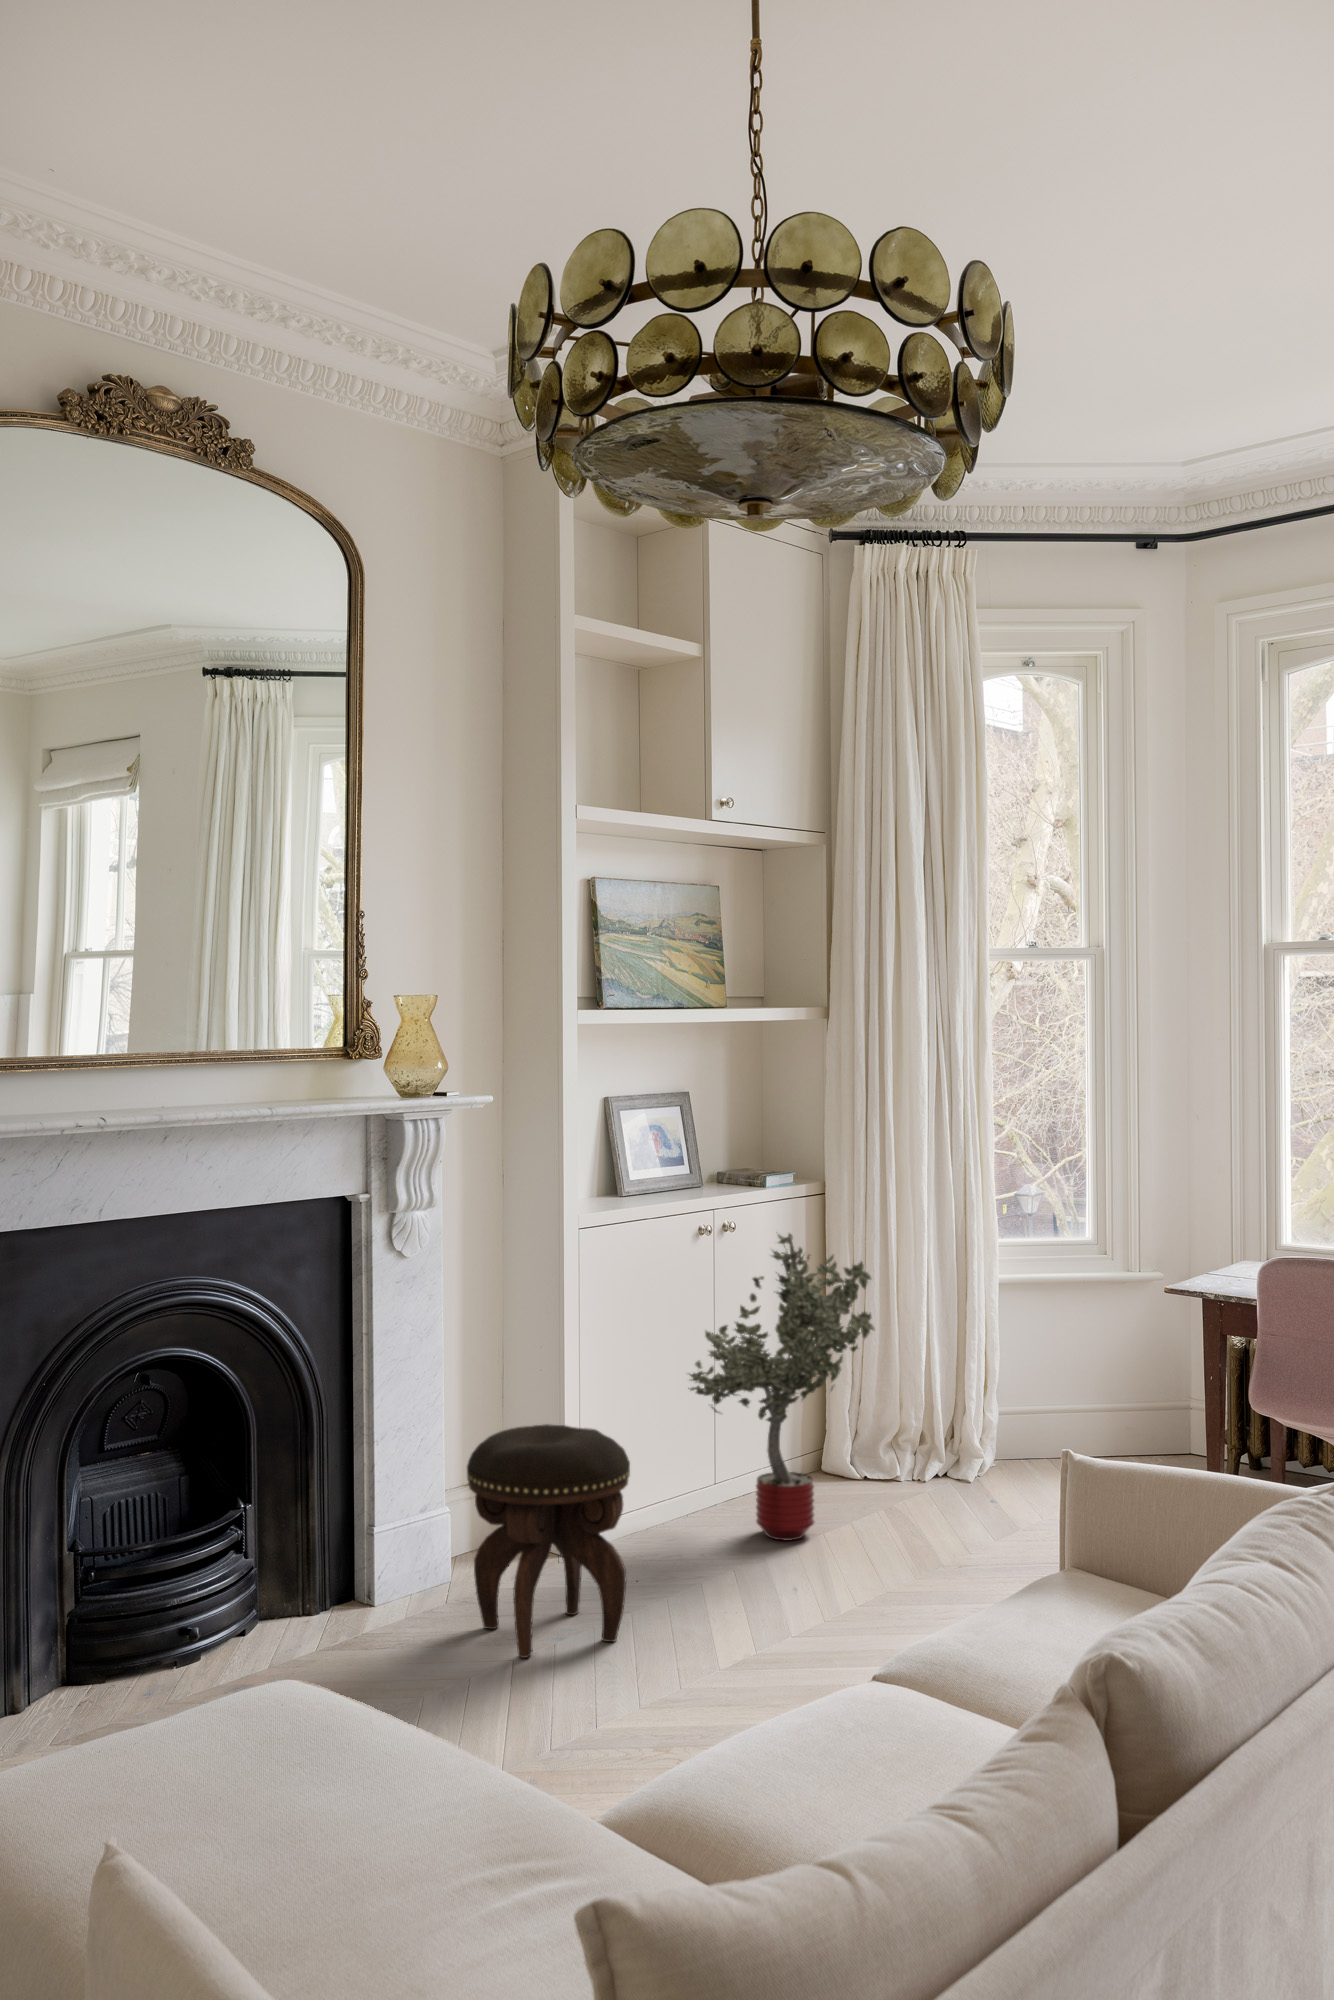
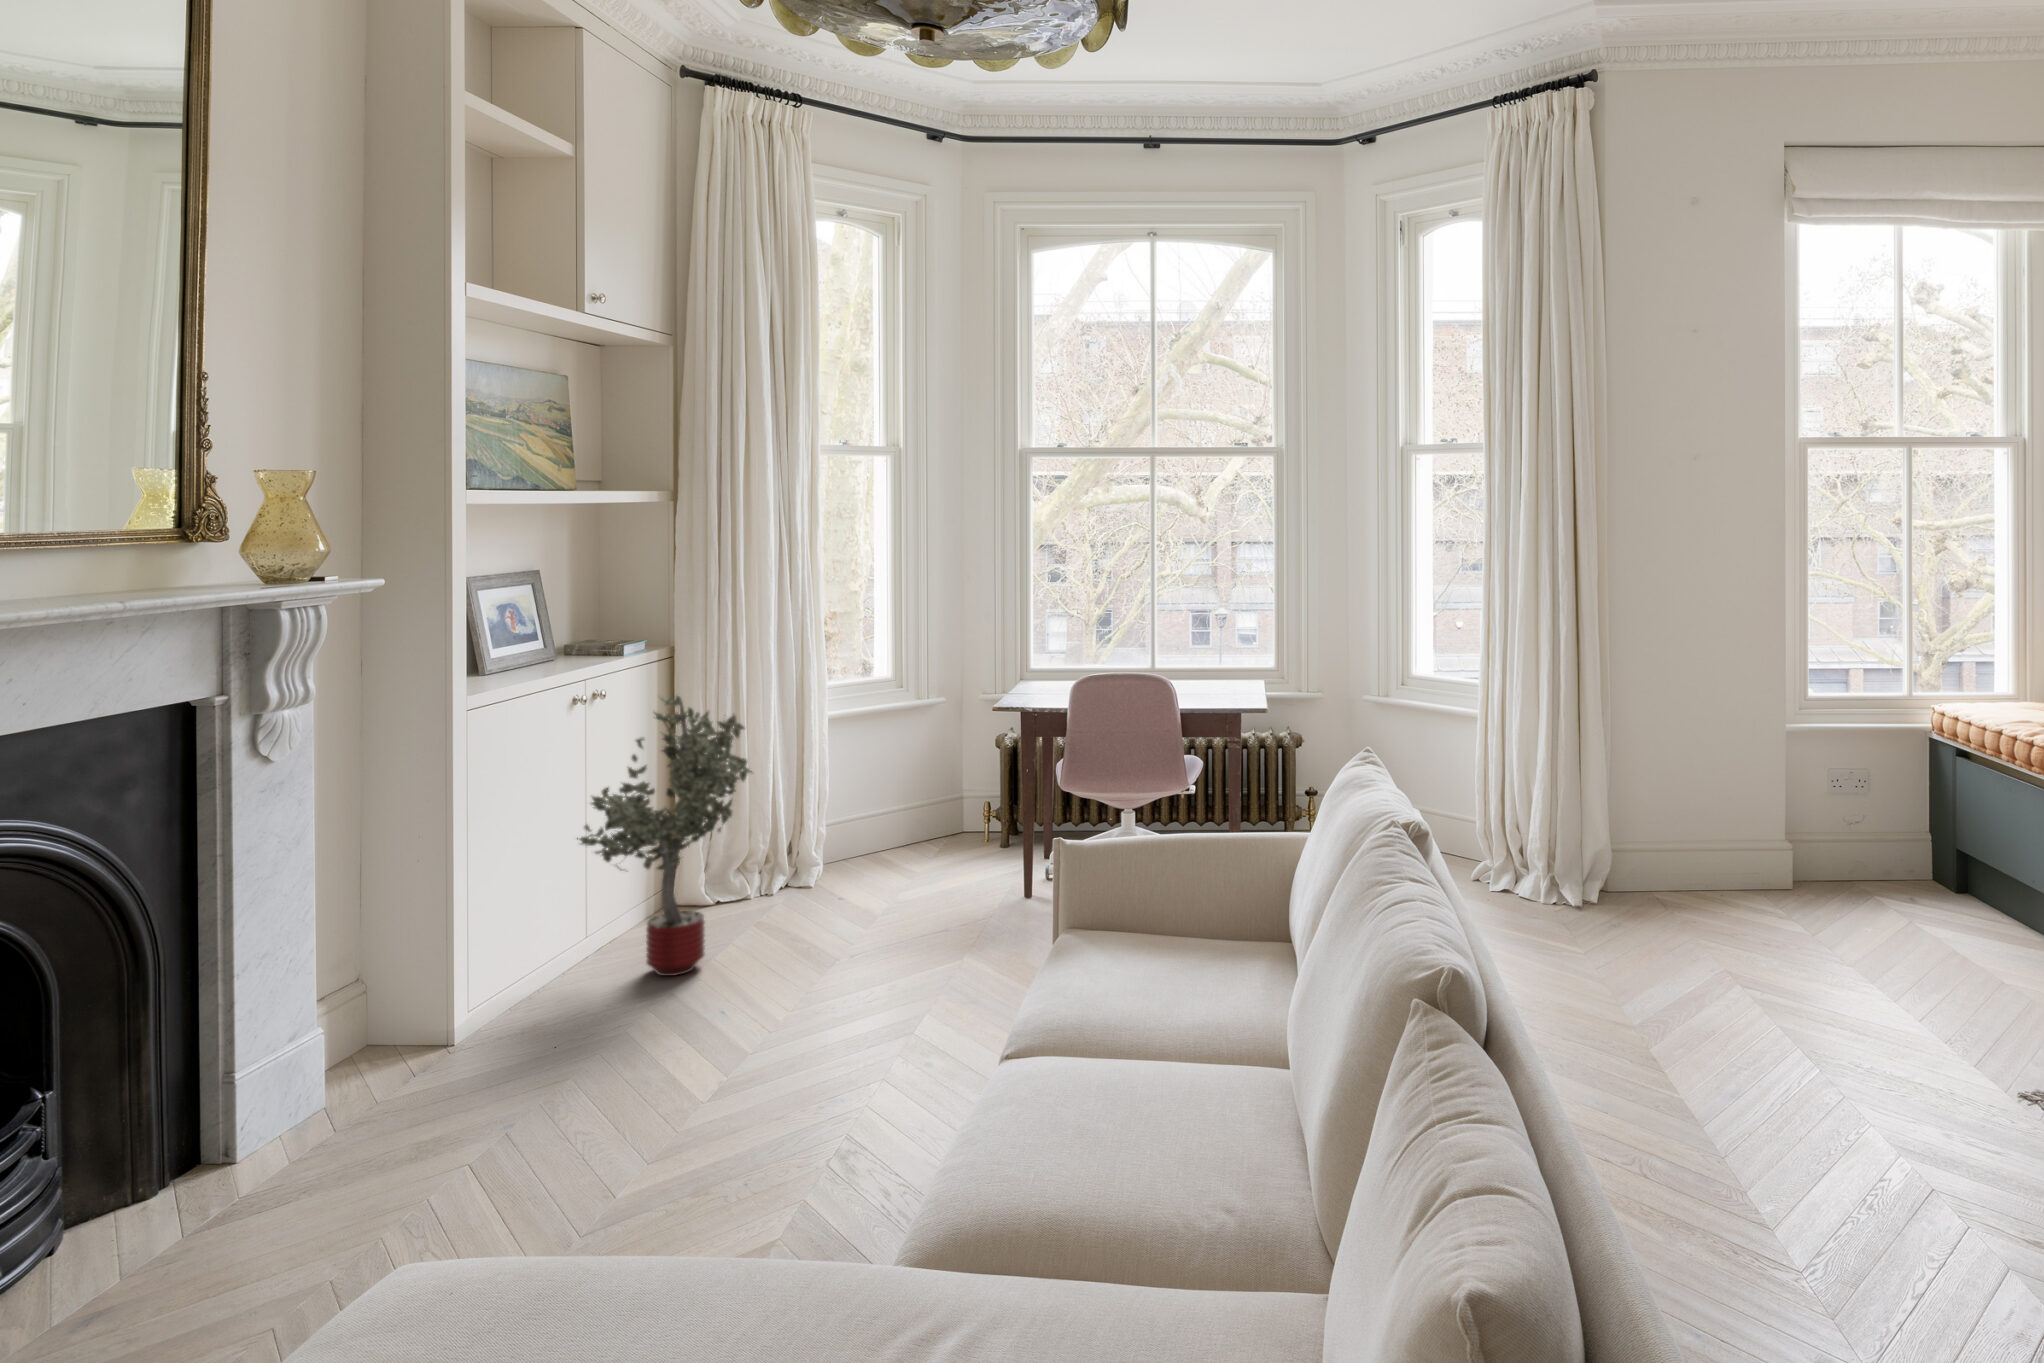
footstool: present [467,1424,630,1658] -> none [388,911,587,1166]

